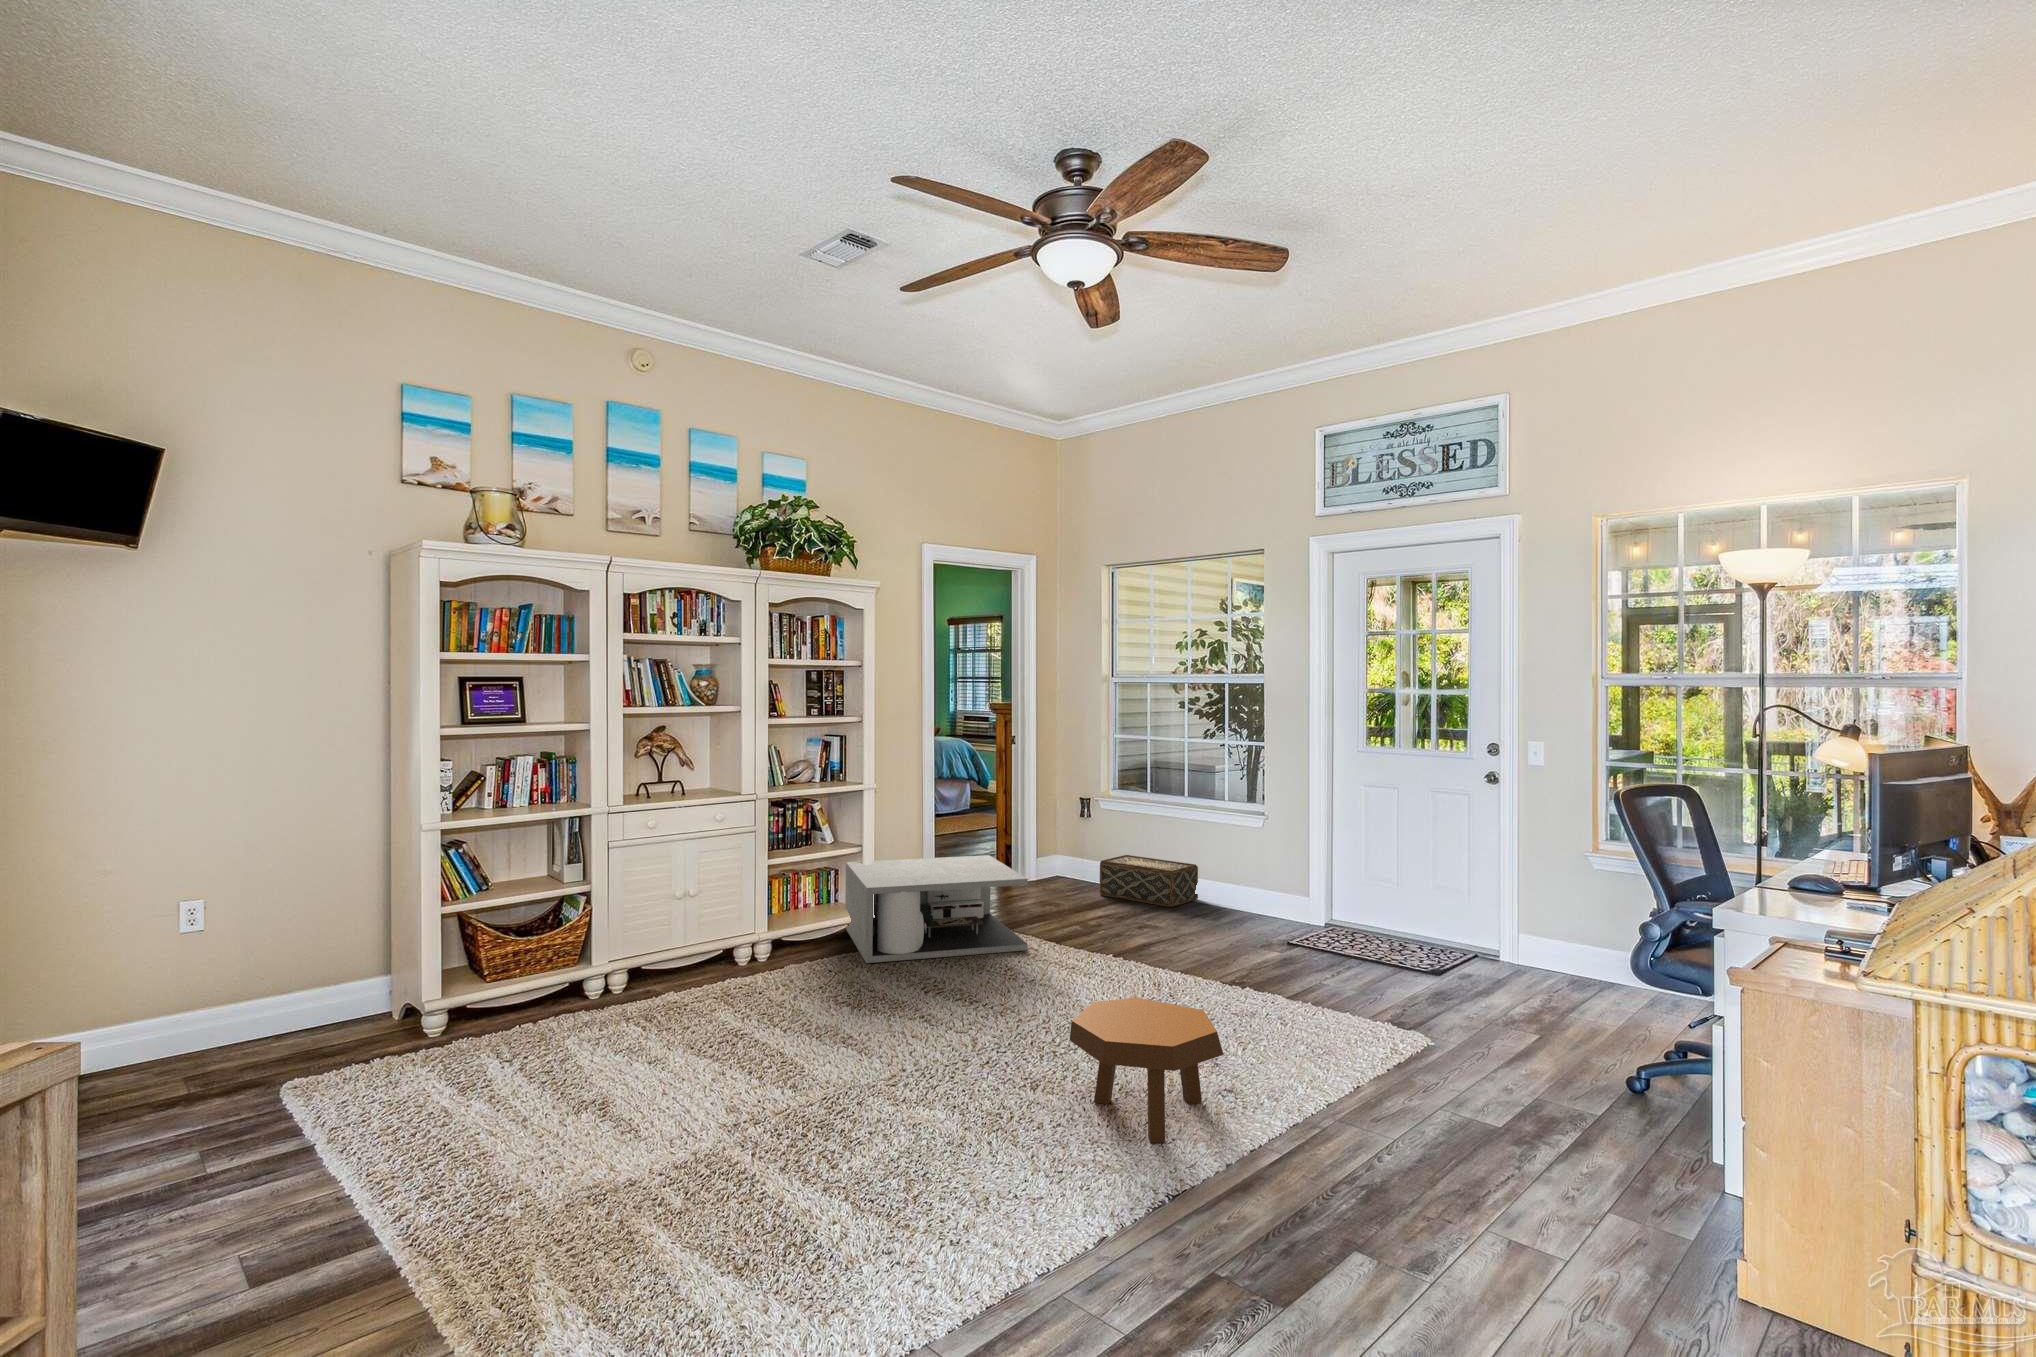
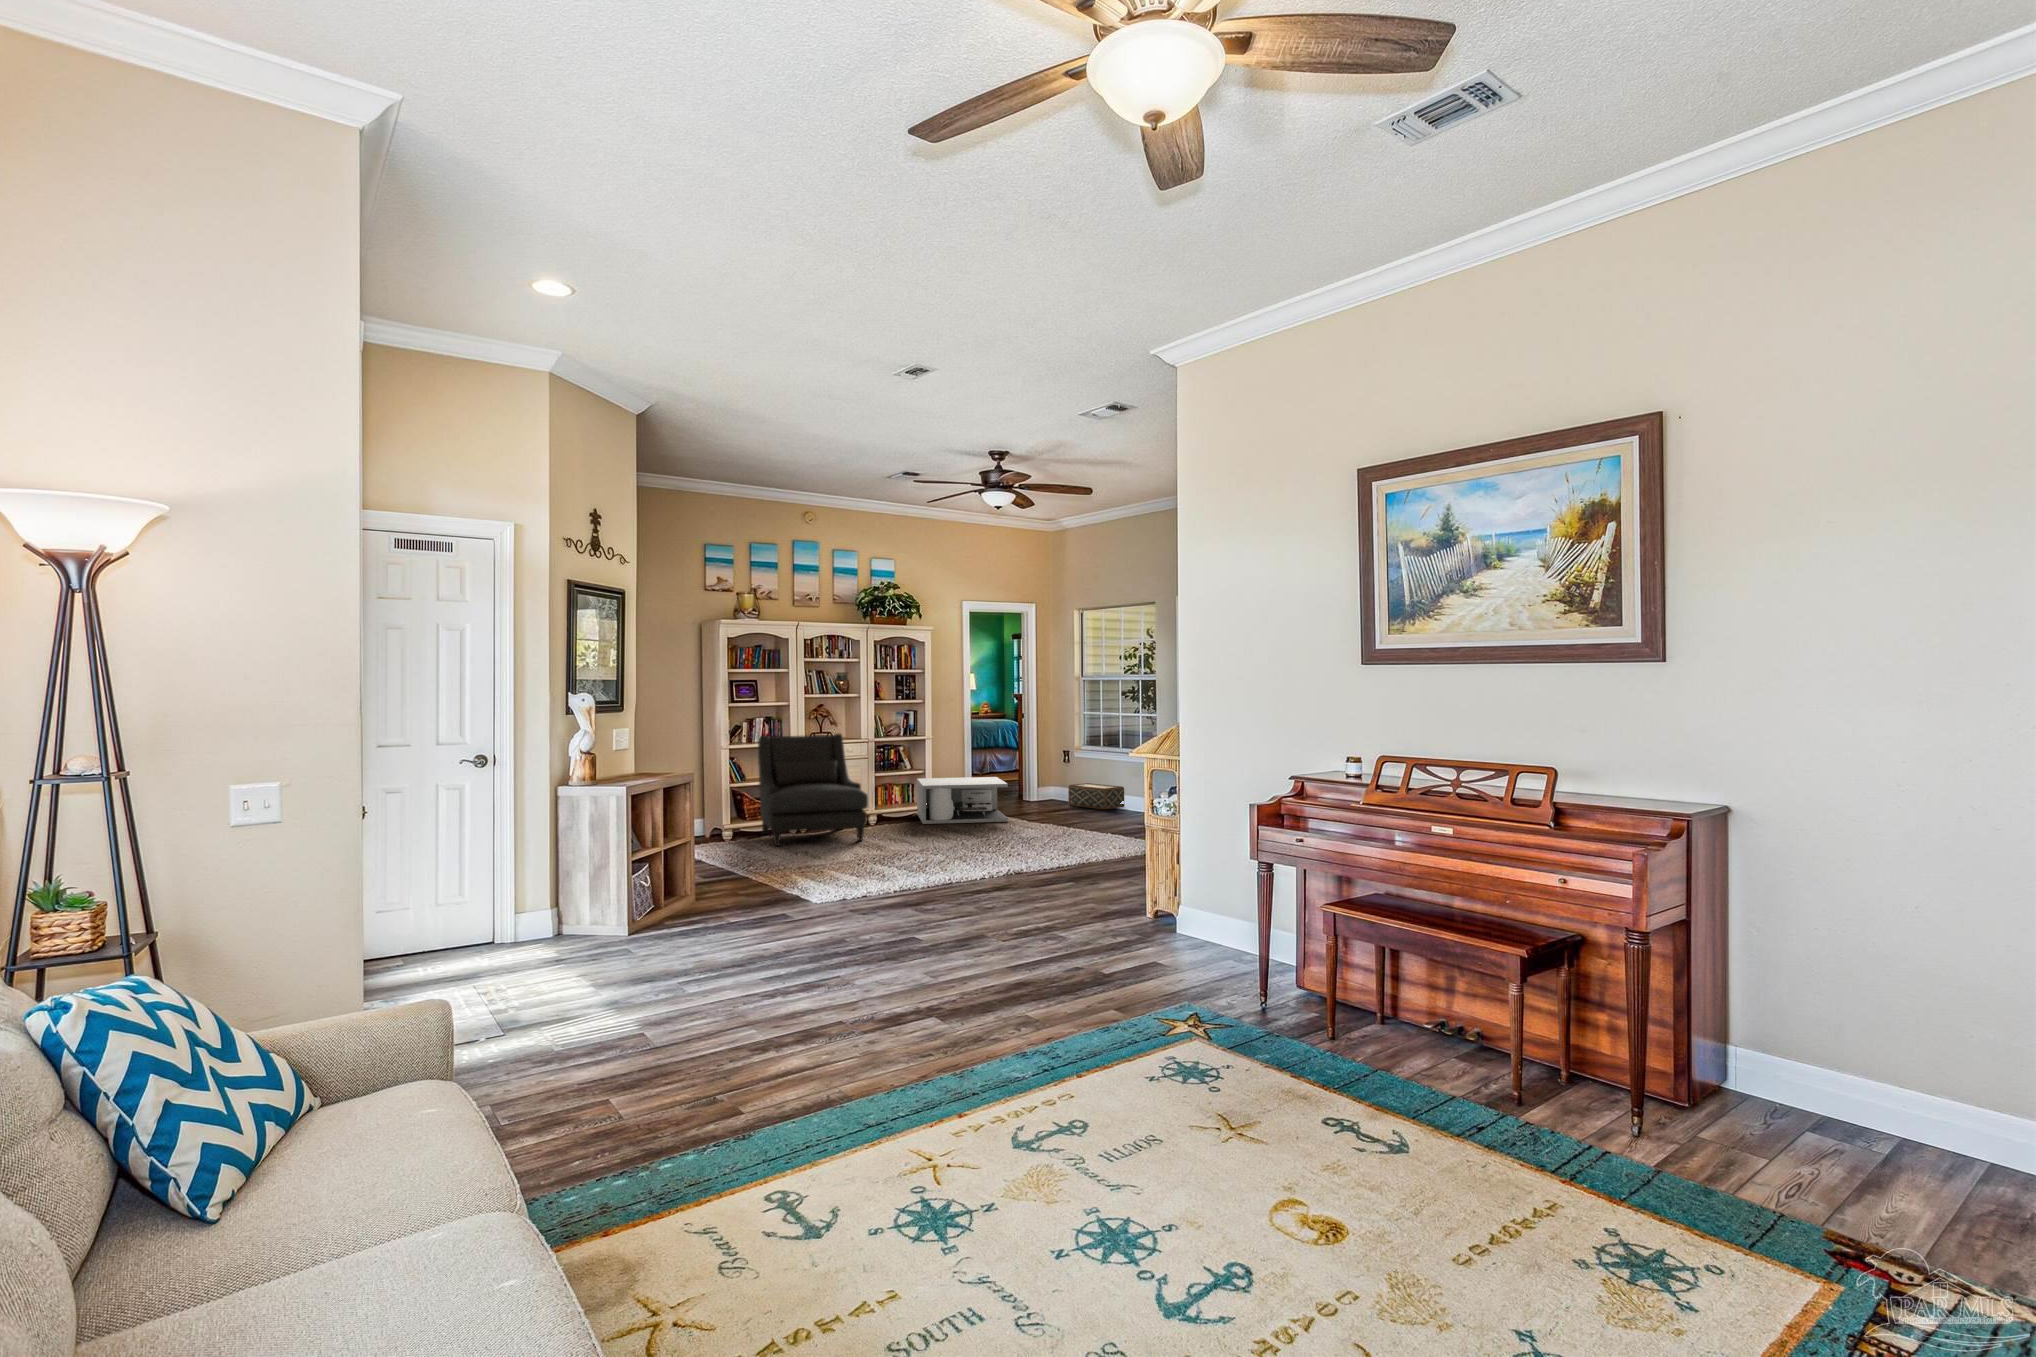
armchair: none [516,789,764,1077] -> present [758,733,868,846]
footstool: present [1070,997,1224,1143] -> none [988,816,1050,862]

